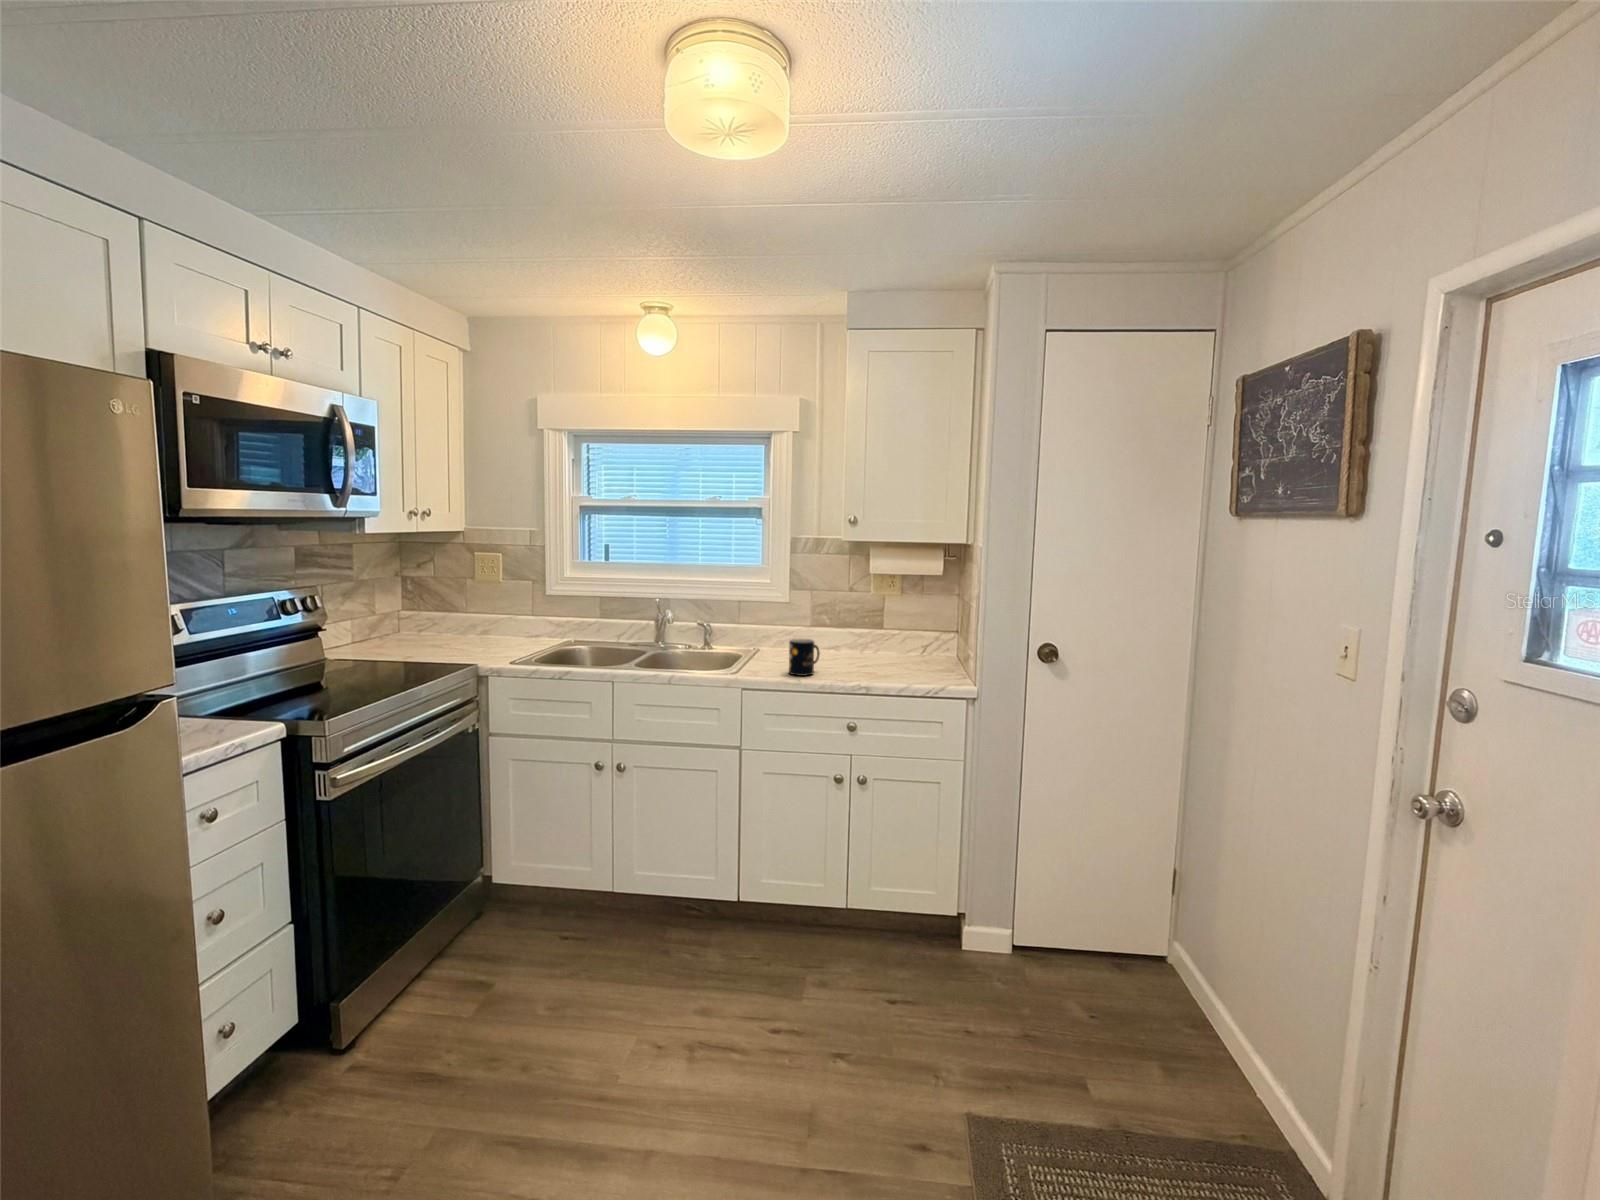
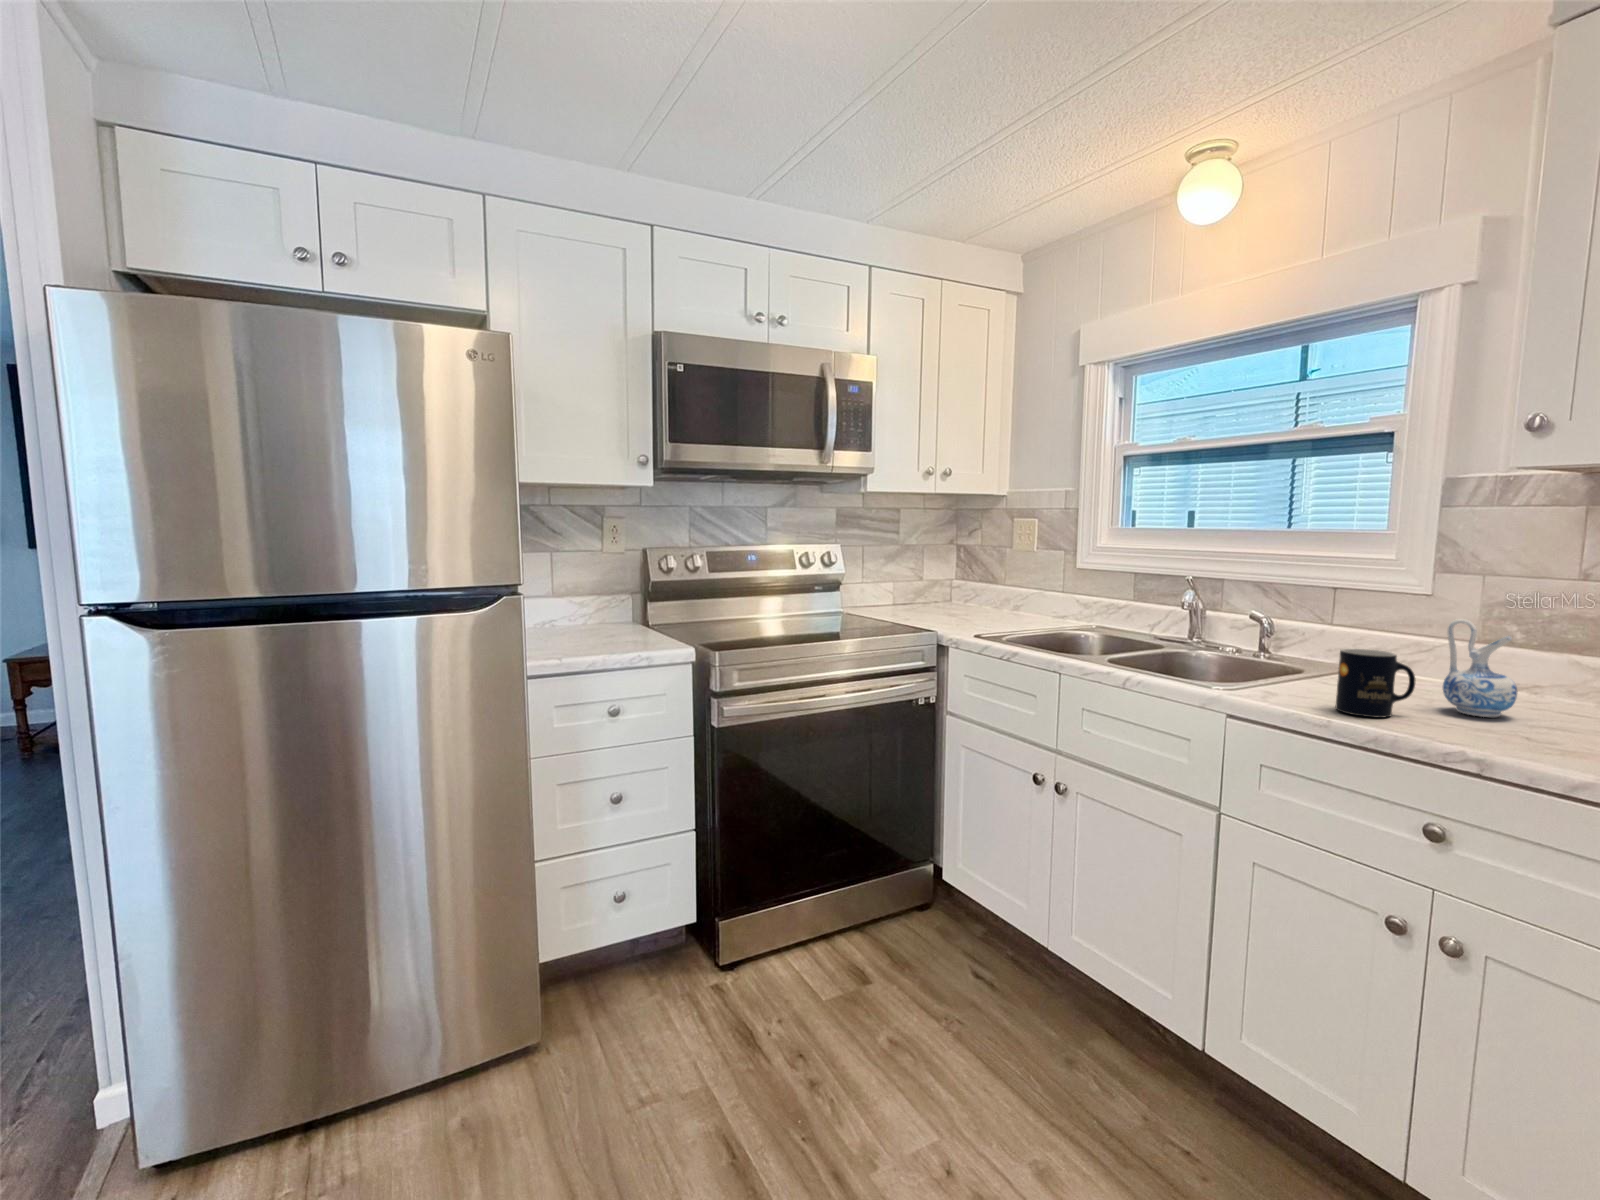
ceramic pitcher: none [821,617,850,665] -> present [1443,619,1517,717]

